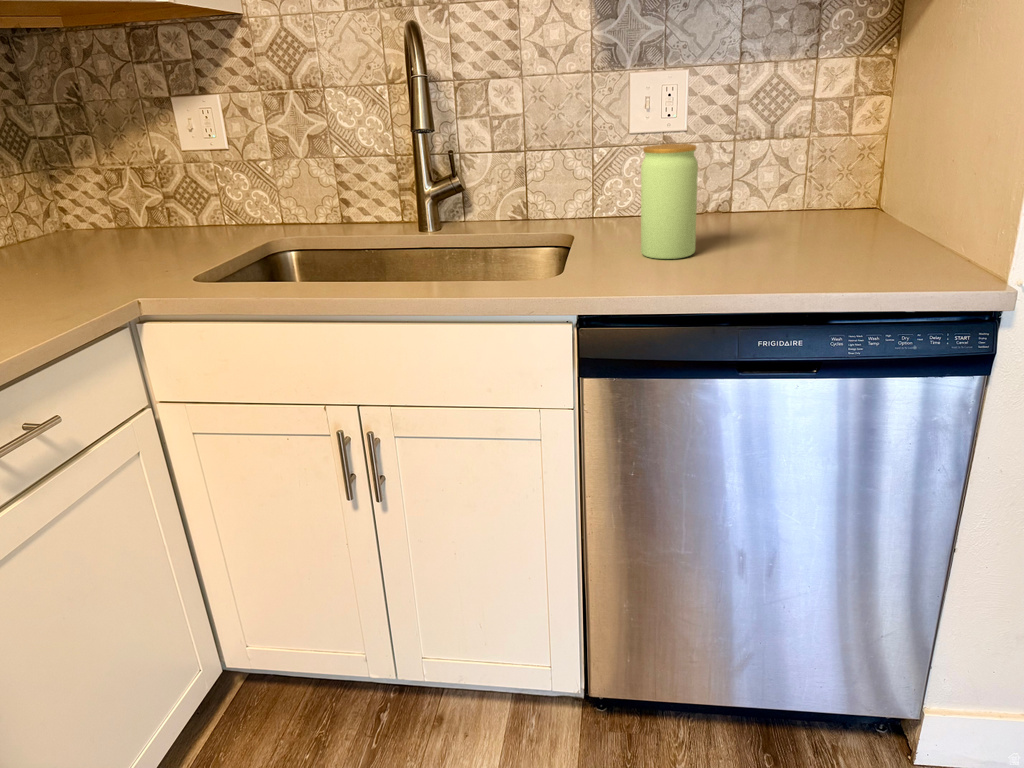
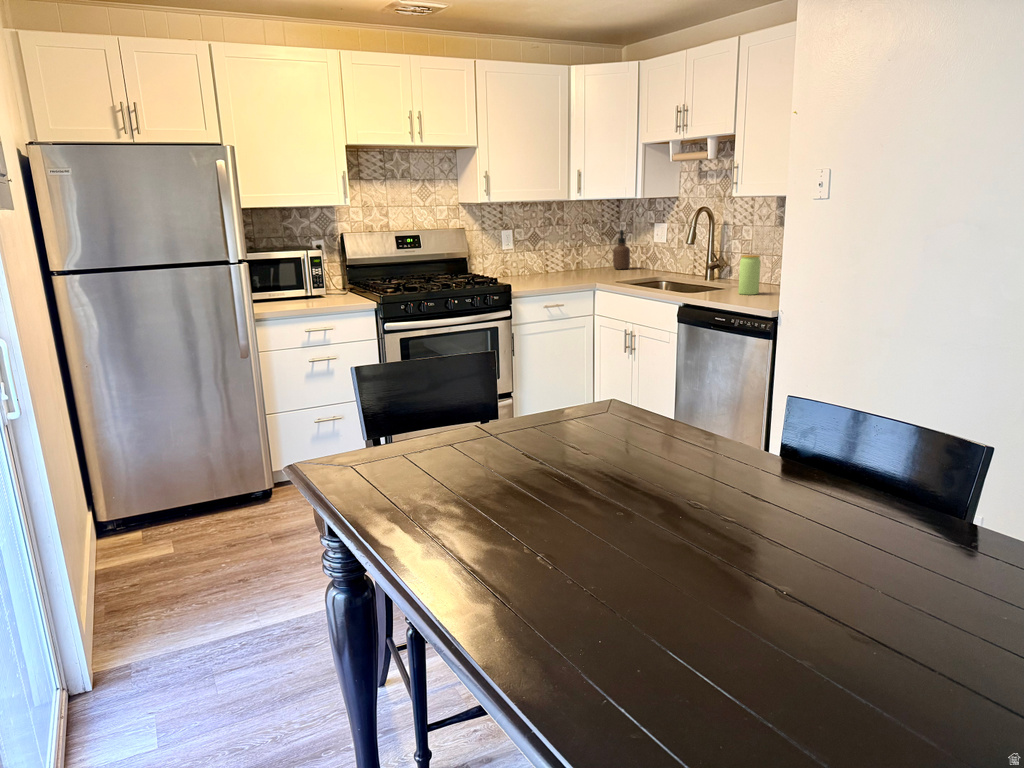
soap dispenser: none [33,124,108,241] -> present [613,230,630,269]

